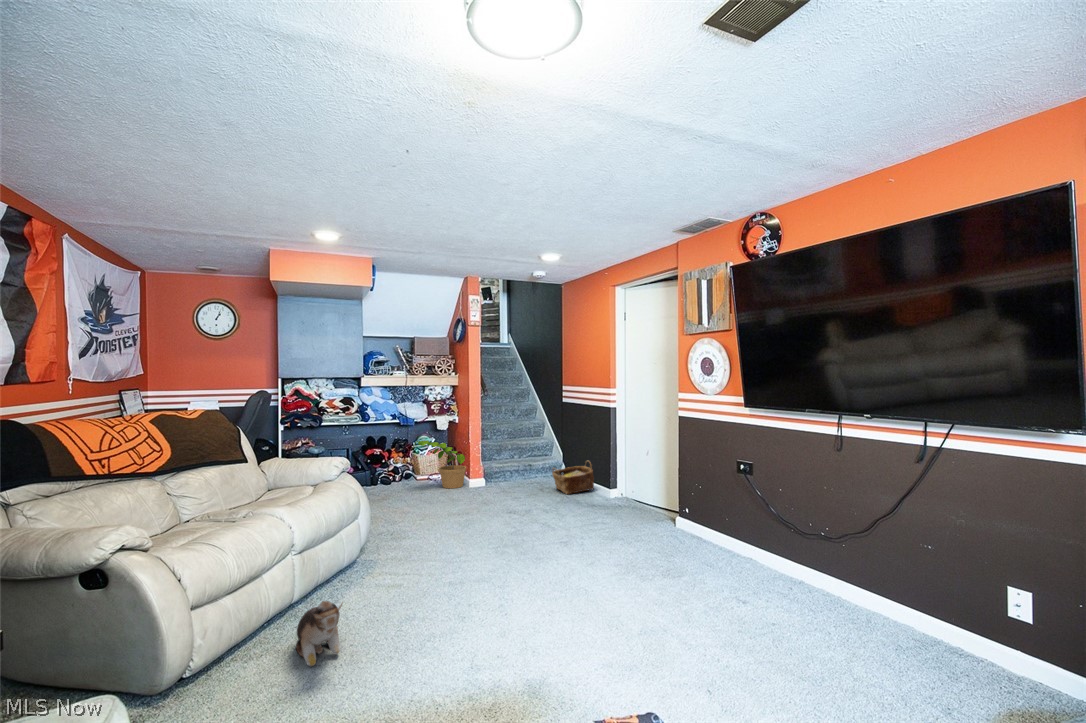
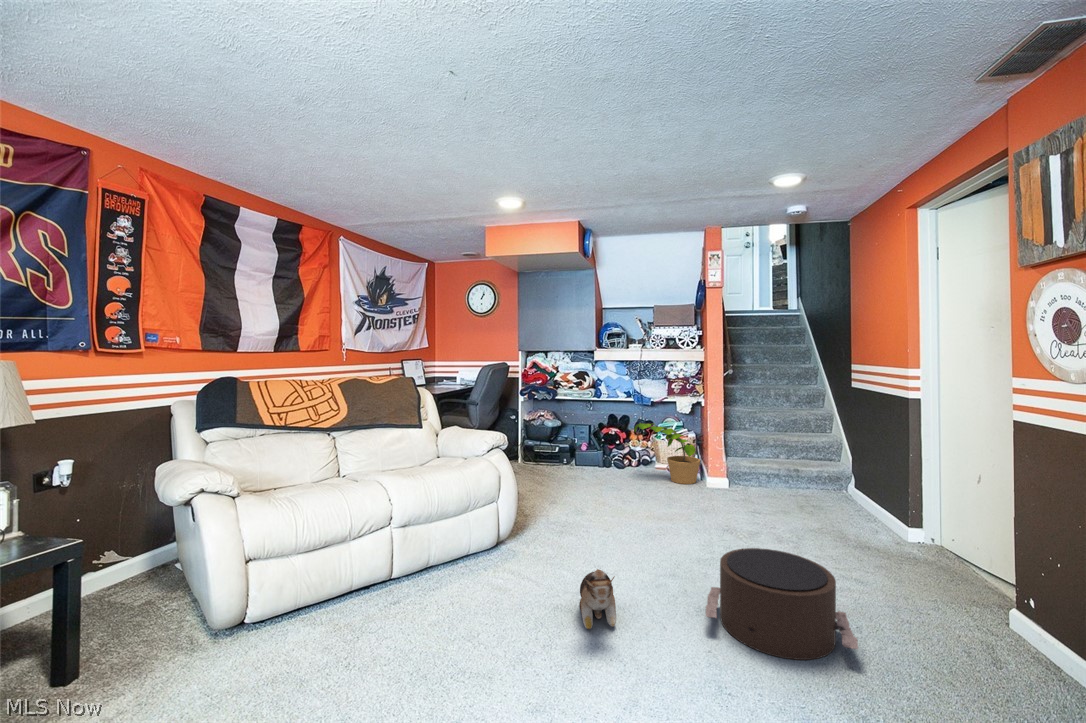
woven basket: present [552,461,594,494] -> none [810,480,884,527]
pouf: none [545,504,631,560] -> present [706,548,858,660]
plush toy: present [296,601,342,666] -> present [579,569,616,629]

